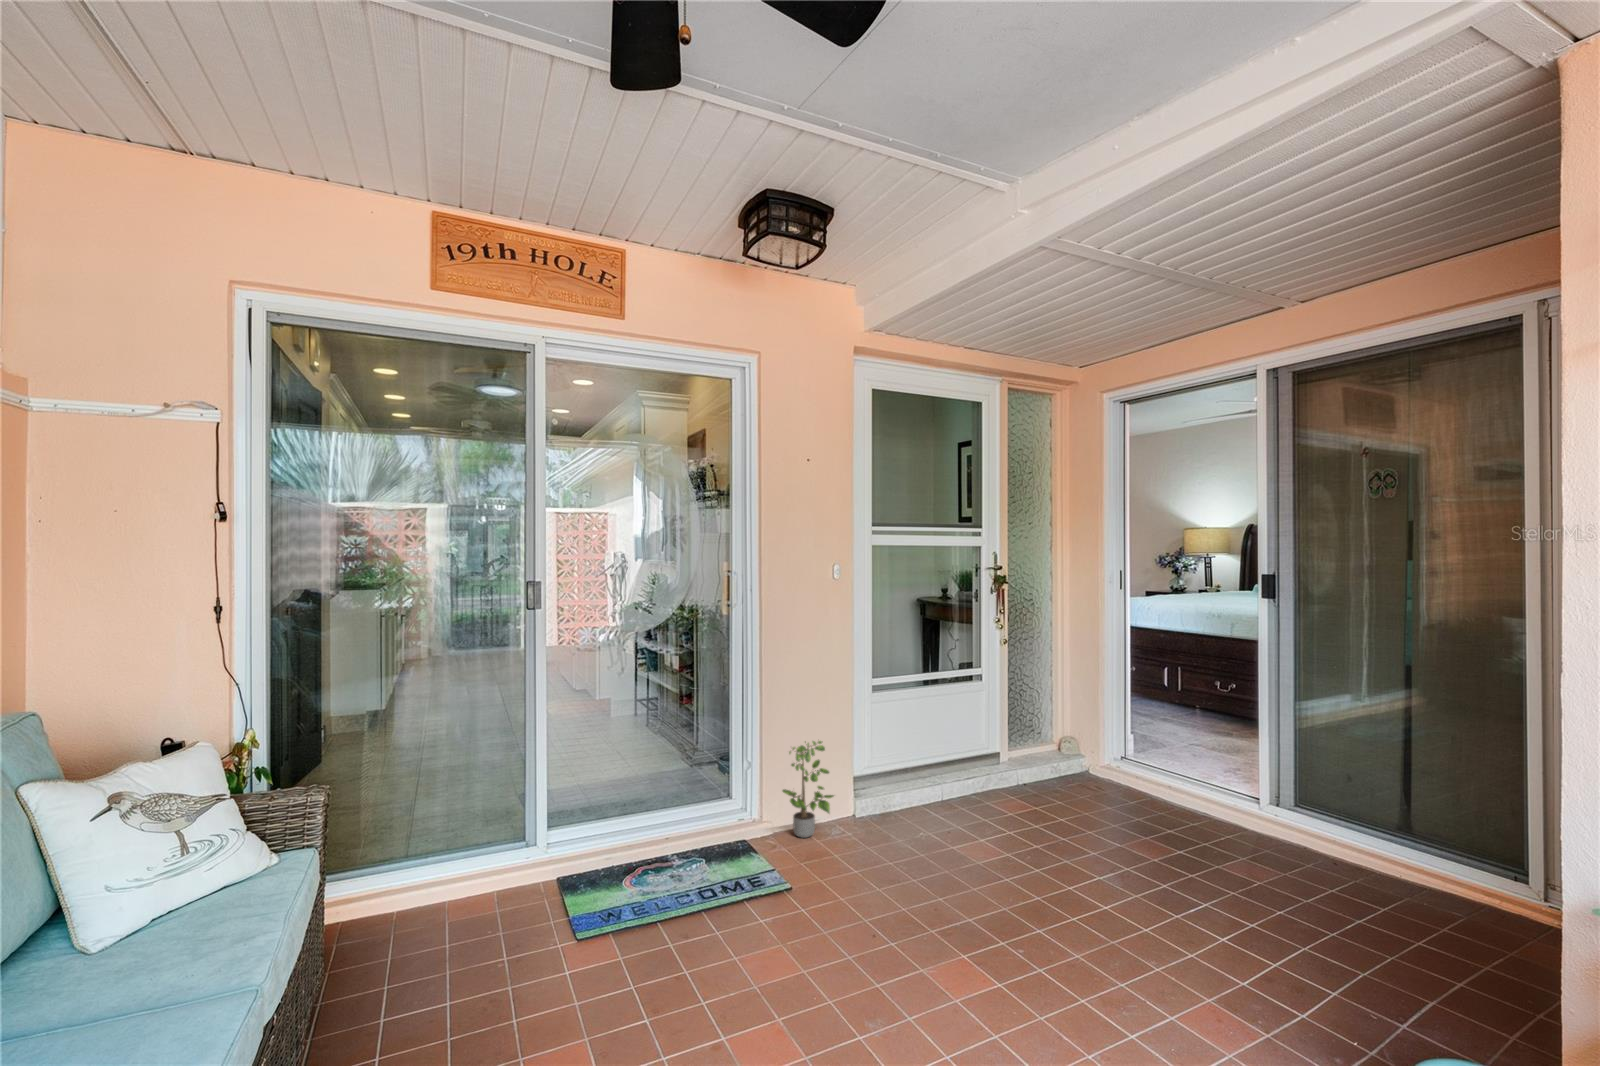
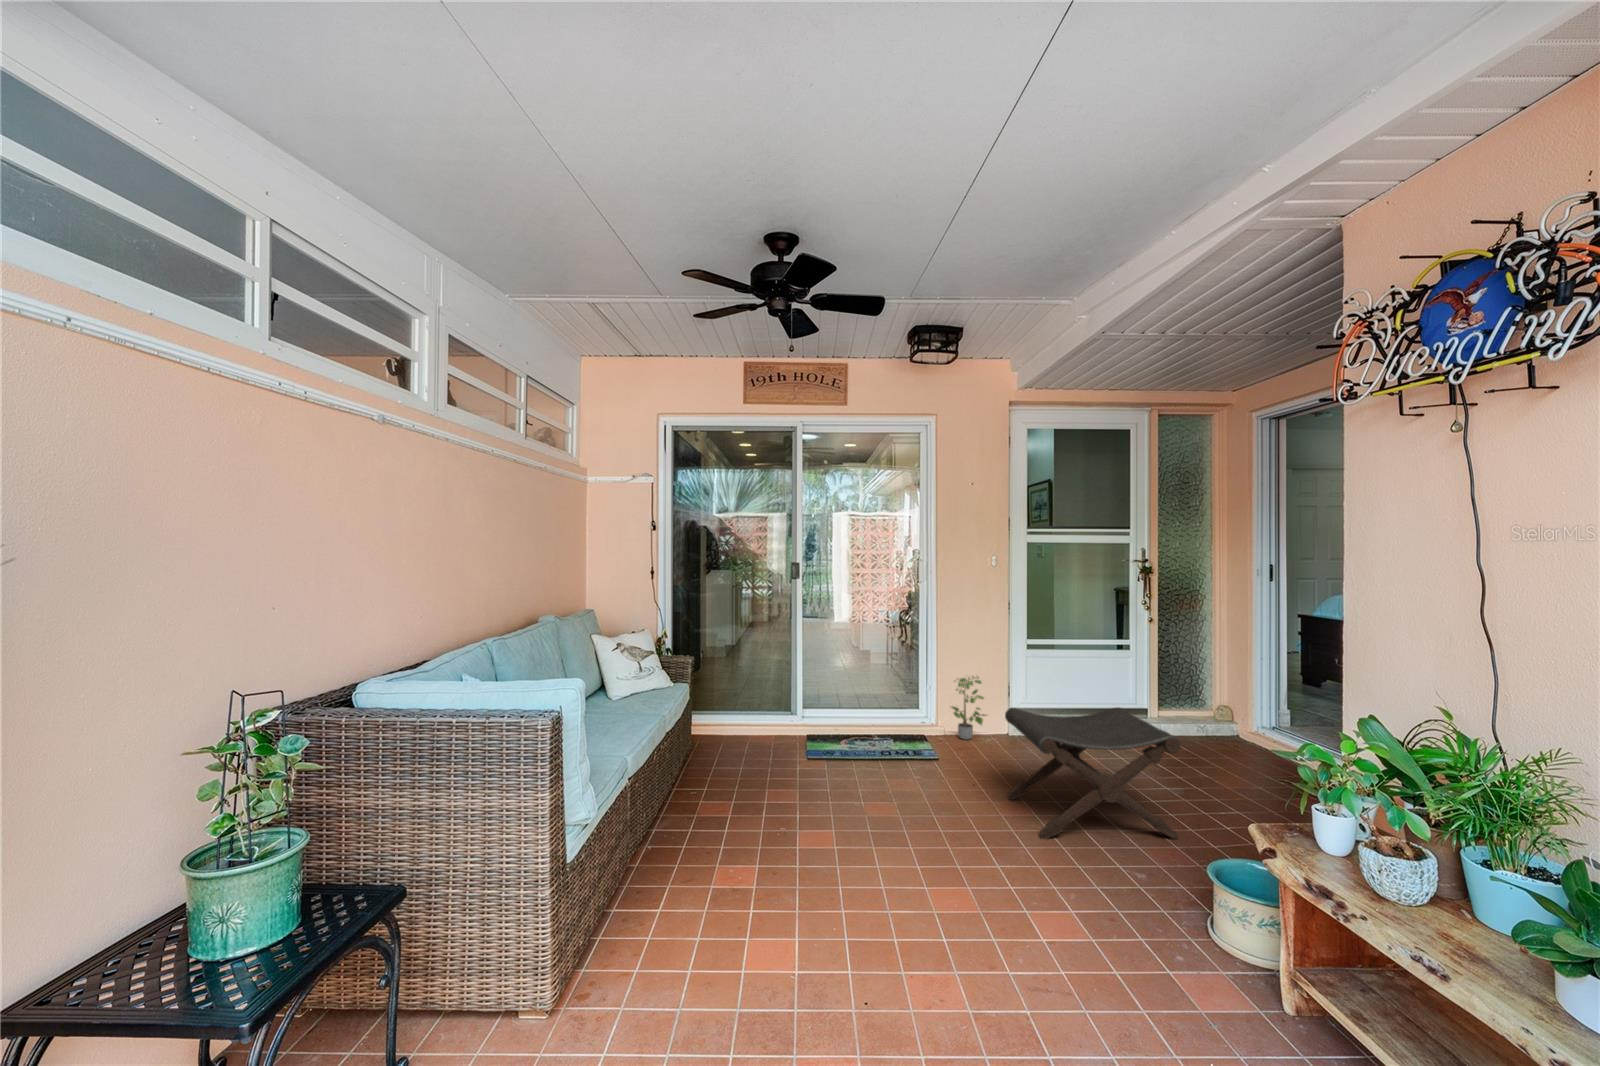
footstool: none [919,776,1173,1025] -> present [1005,708,1181,839]

